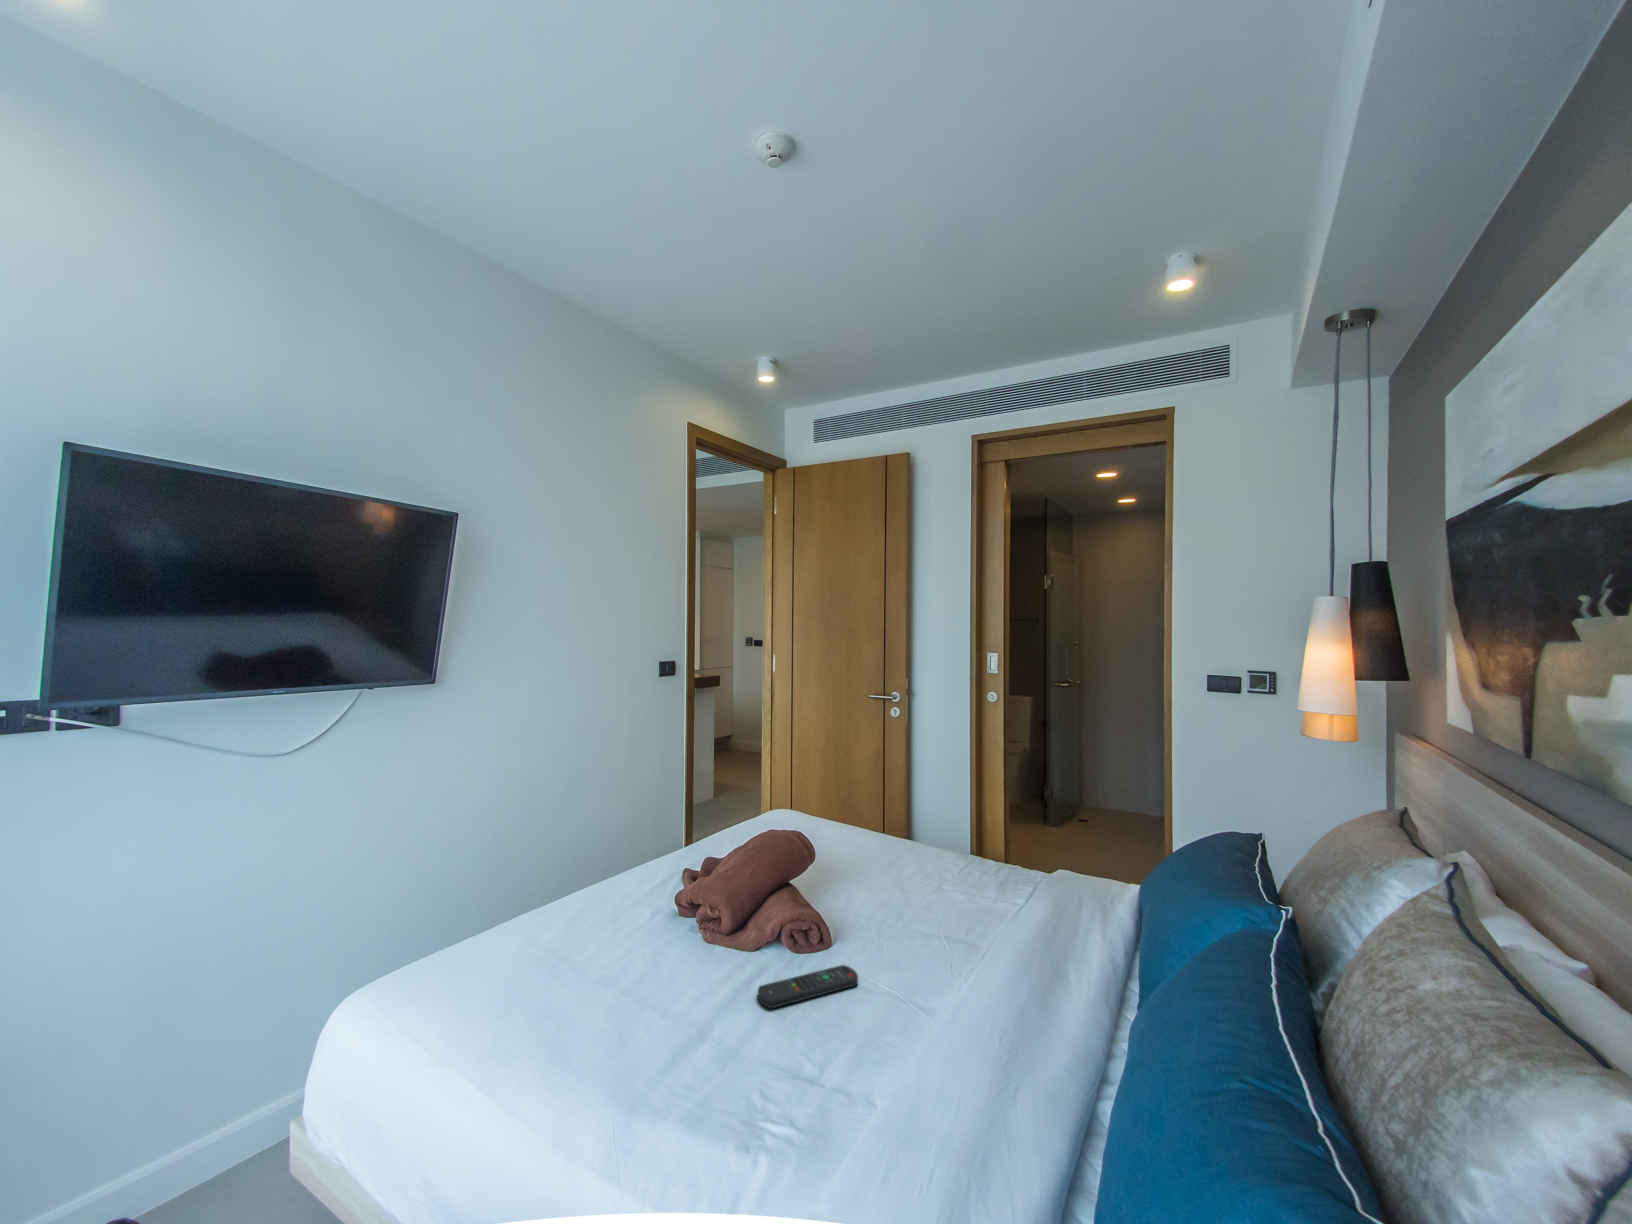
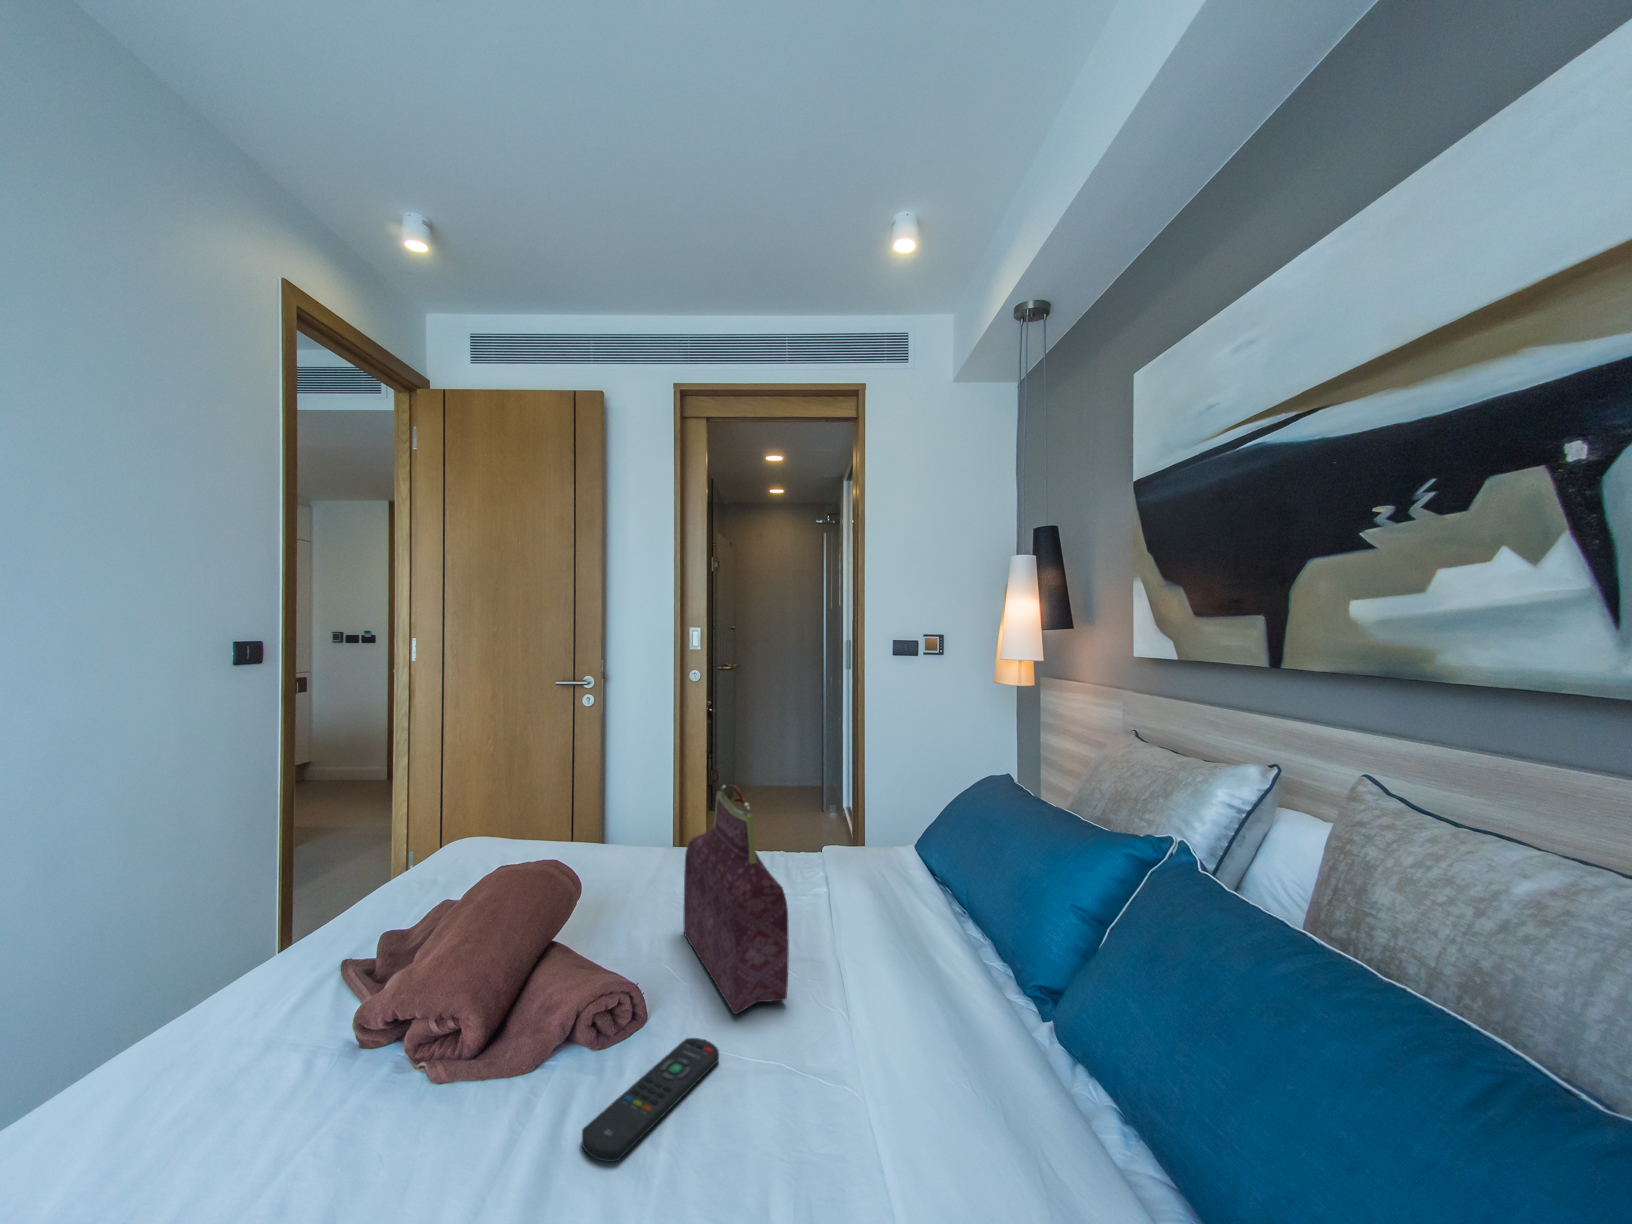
handbag: none [883,797,928,967] -> present [683,785,789,1014]

